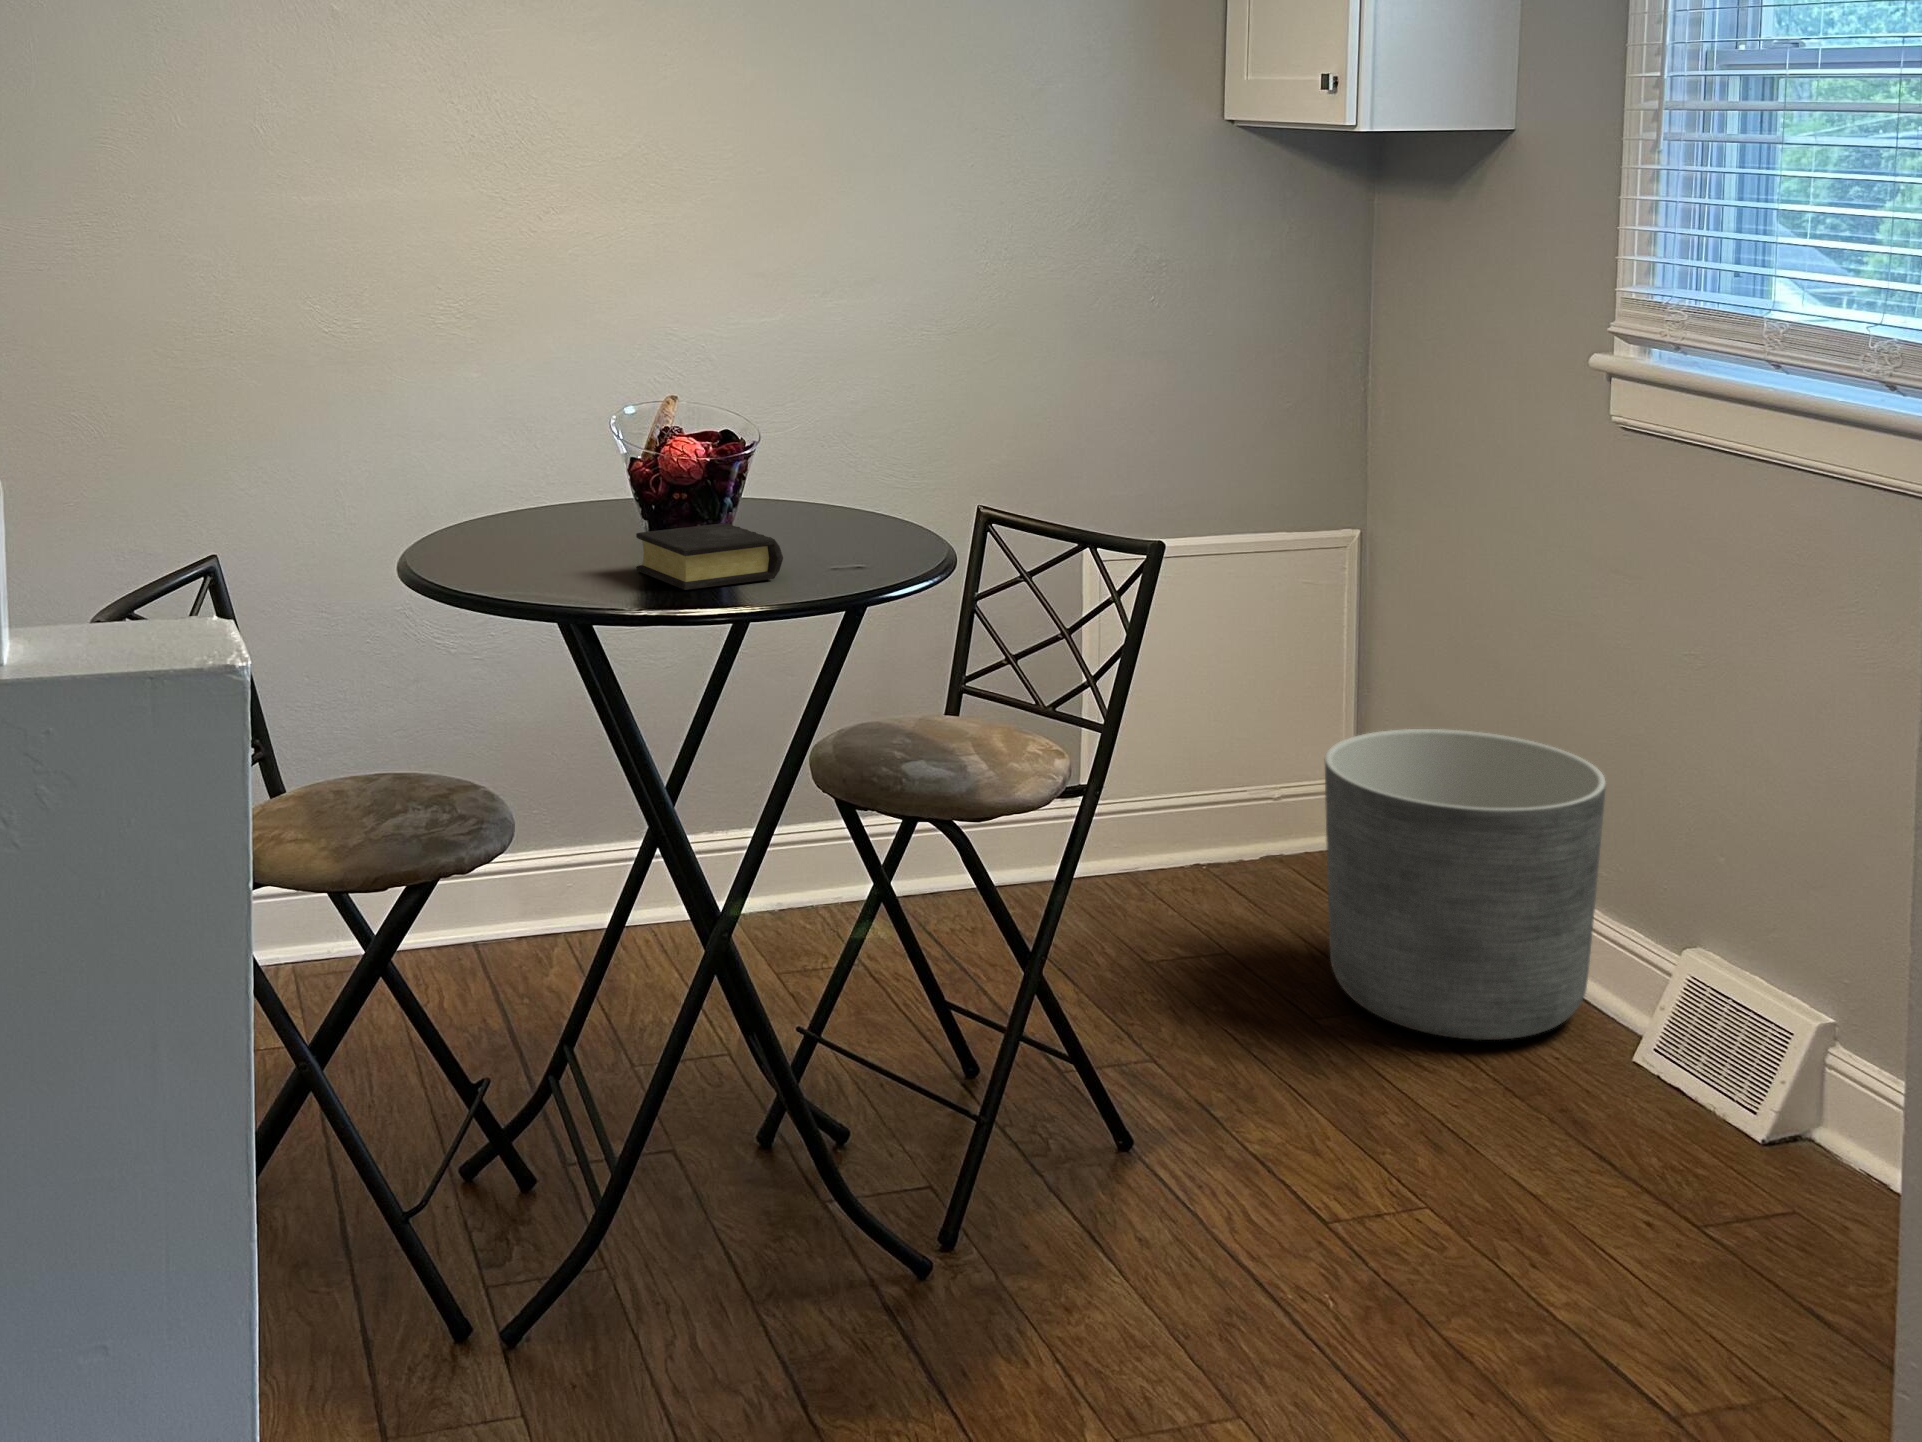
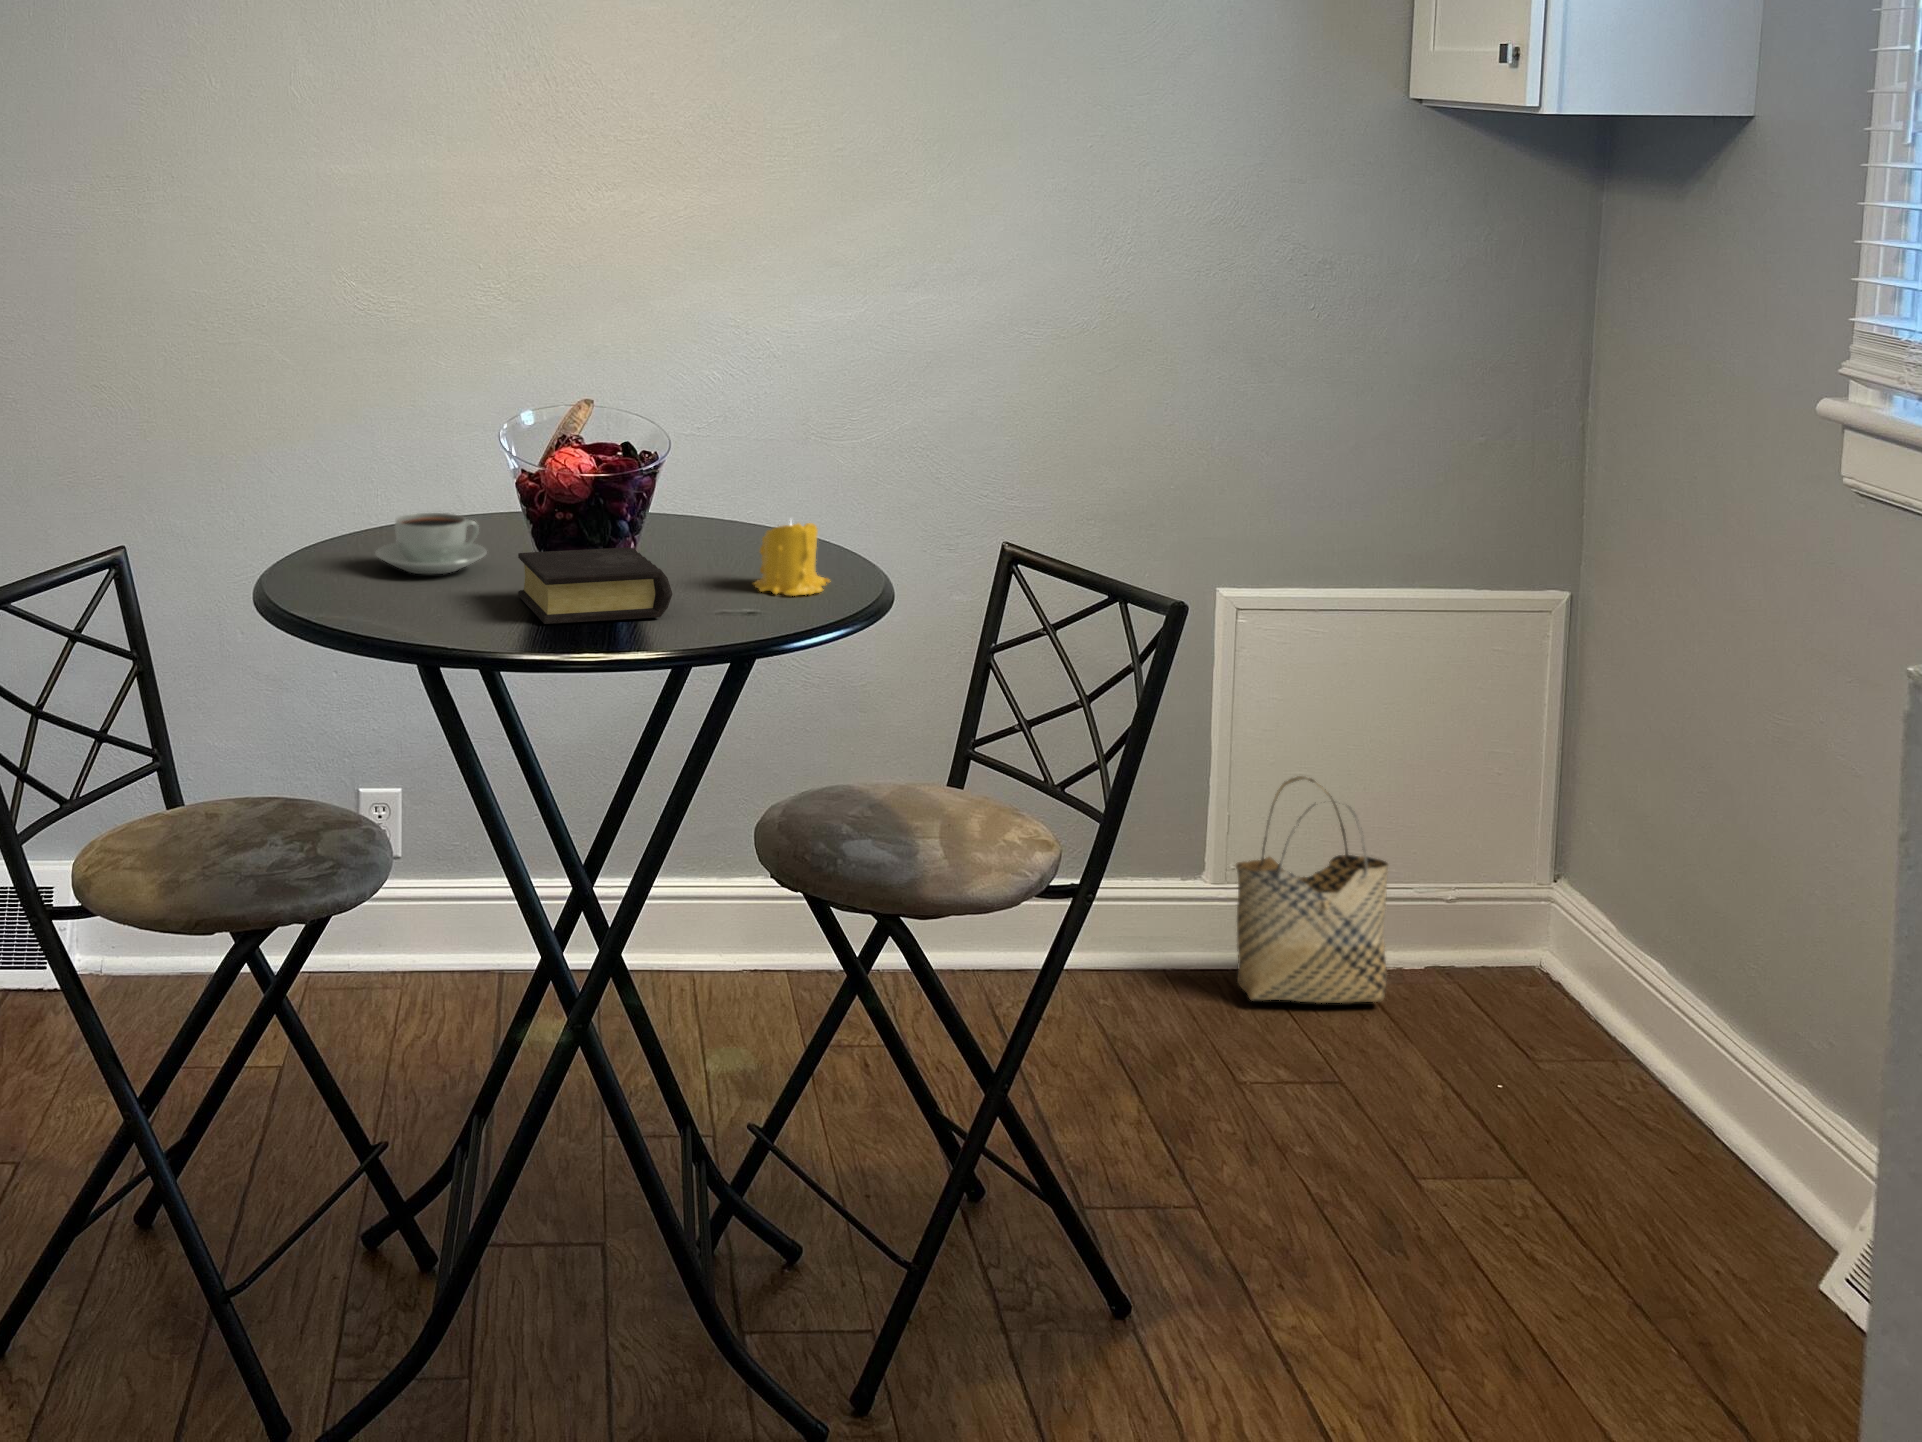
candle: none [820,488,883,556] -> present [754,523,830,596]
coffee cup: none [485,506,585,560] -> present [375,513,487,574]
woven basket: none [1118,703,1243,898] -> present [1236,776,1388,1003]
planter: present [1325,729,1606,1040] -> none [1447,840,1808,1243]

